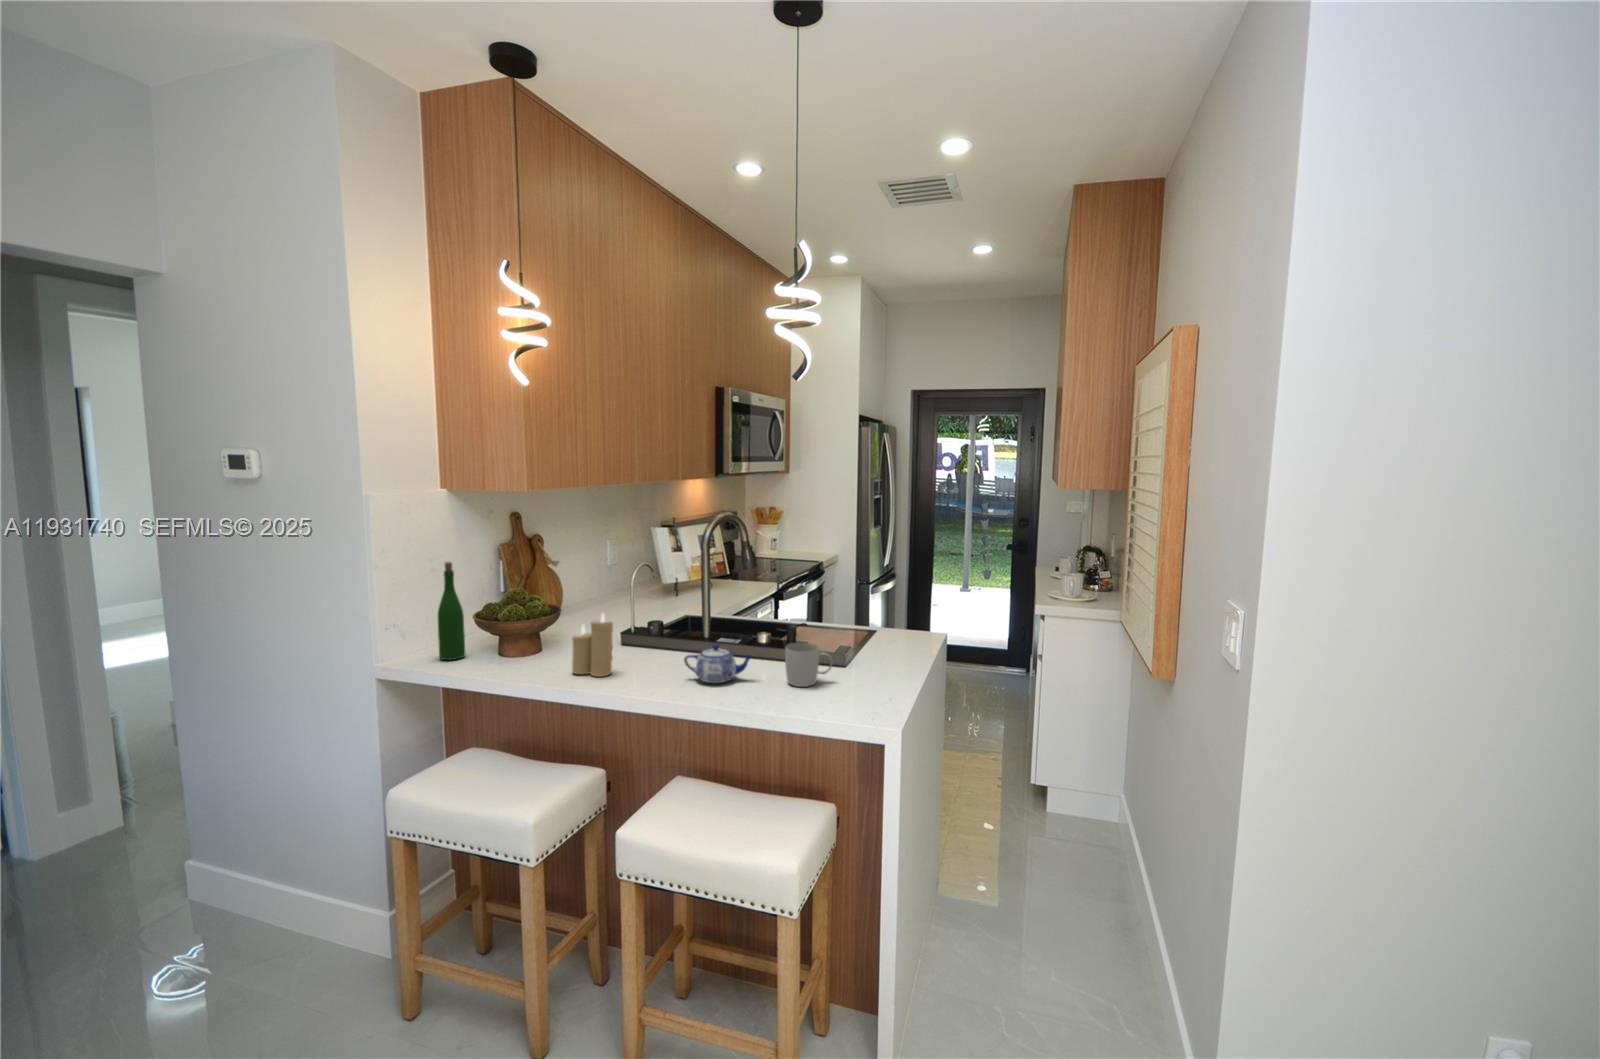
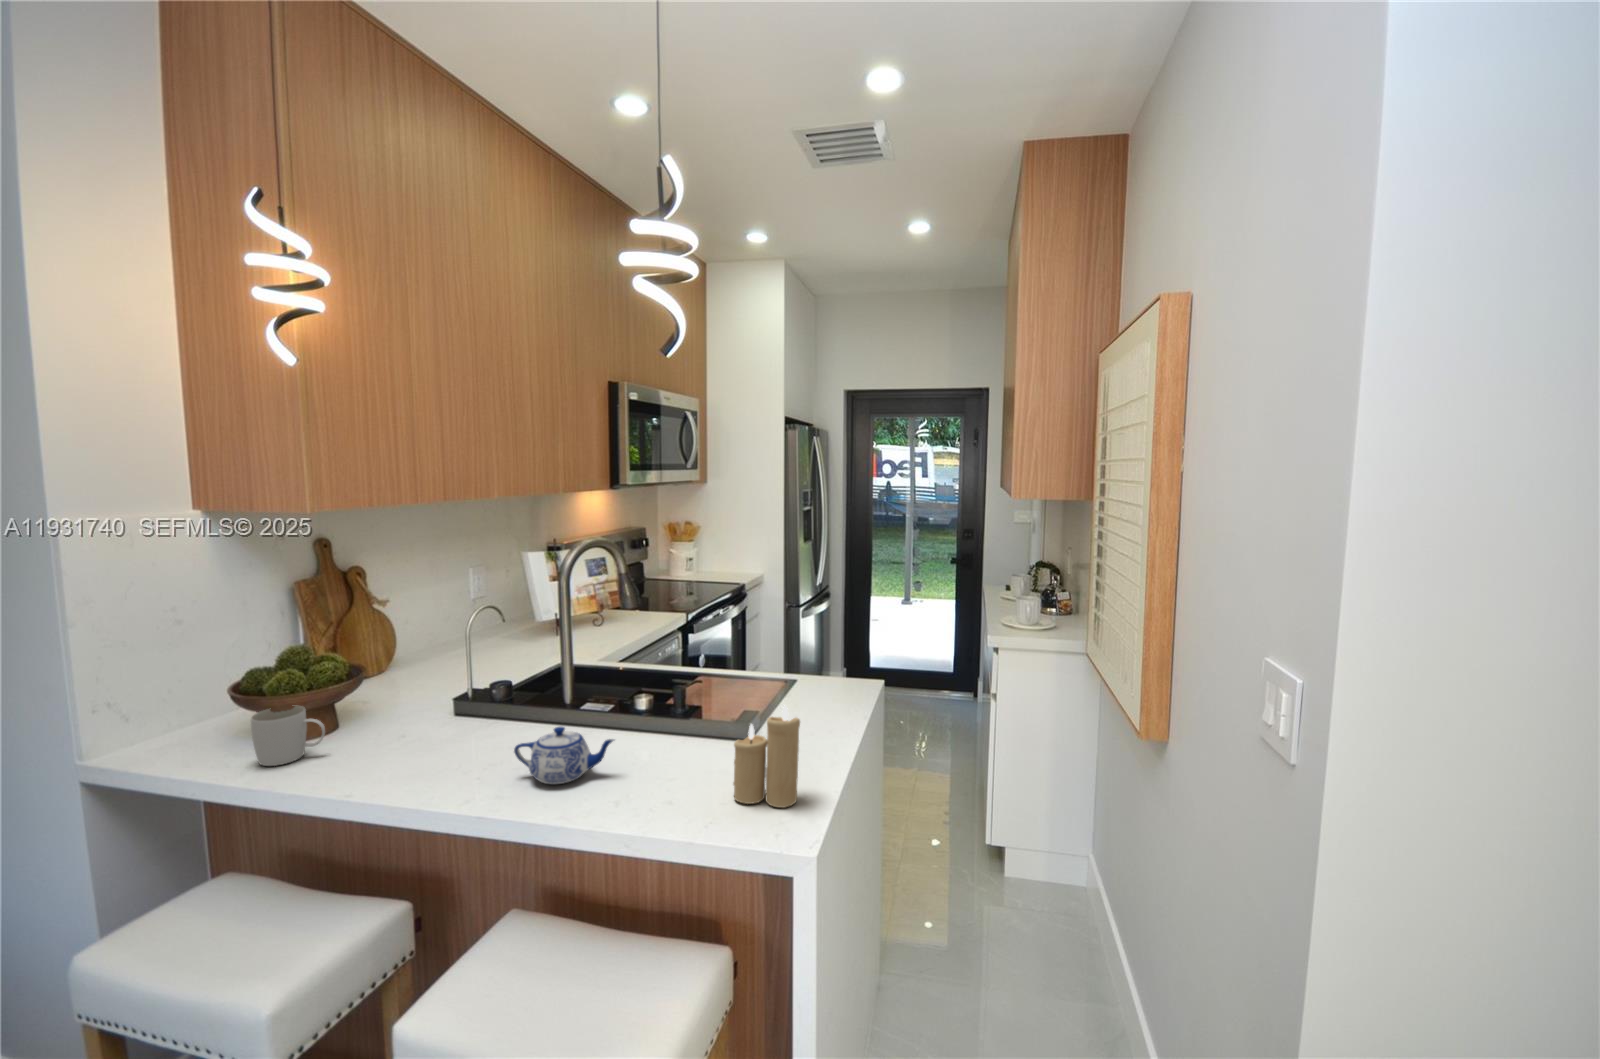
wine bottle: present [438,562,465,660] -> none [169,614,217,754]
candle: present [572,614,613,677] -> present [733,706,800,808]
mug: present [785,643,832,687] -> present [251,705,325,766]

